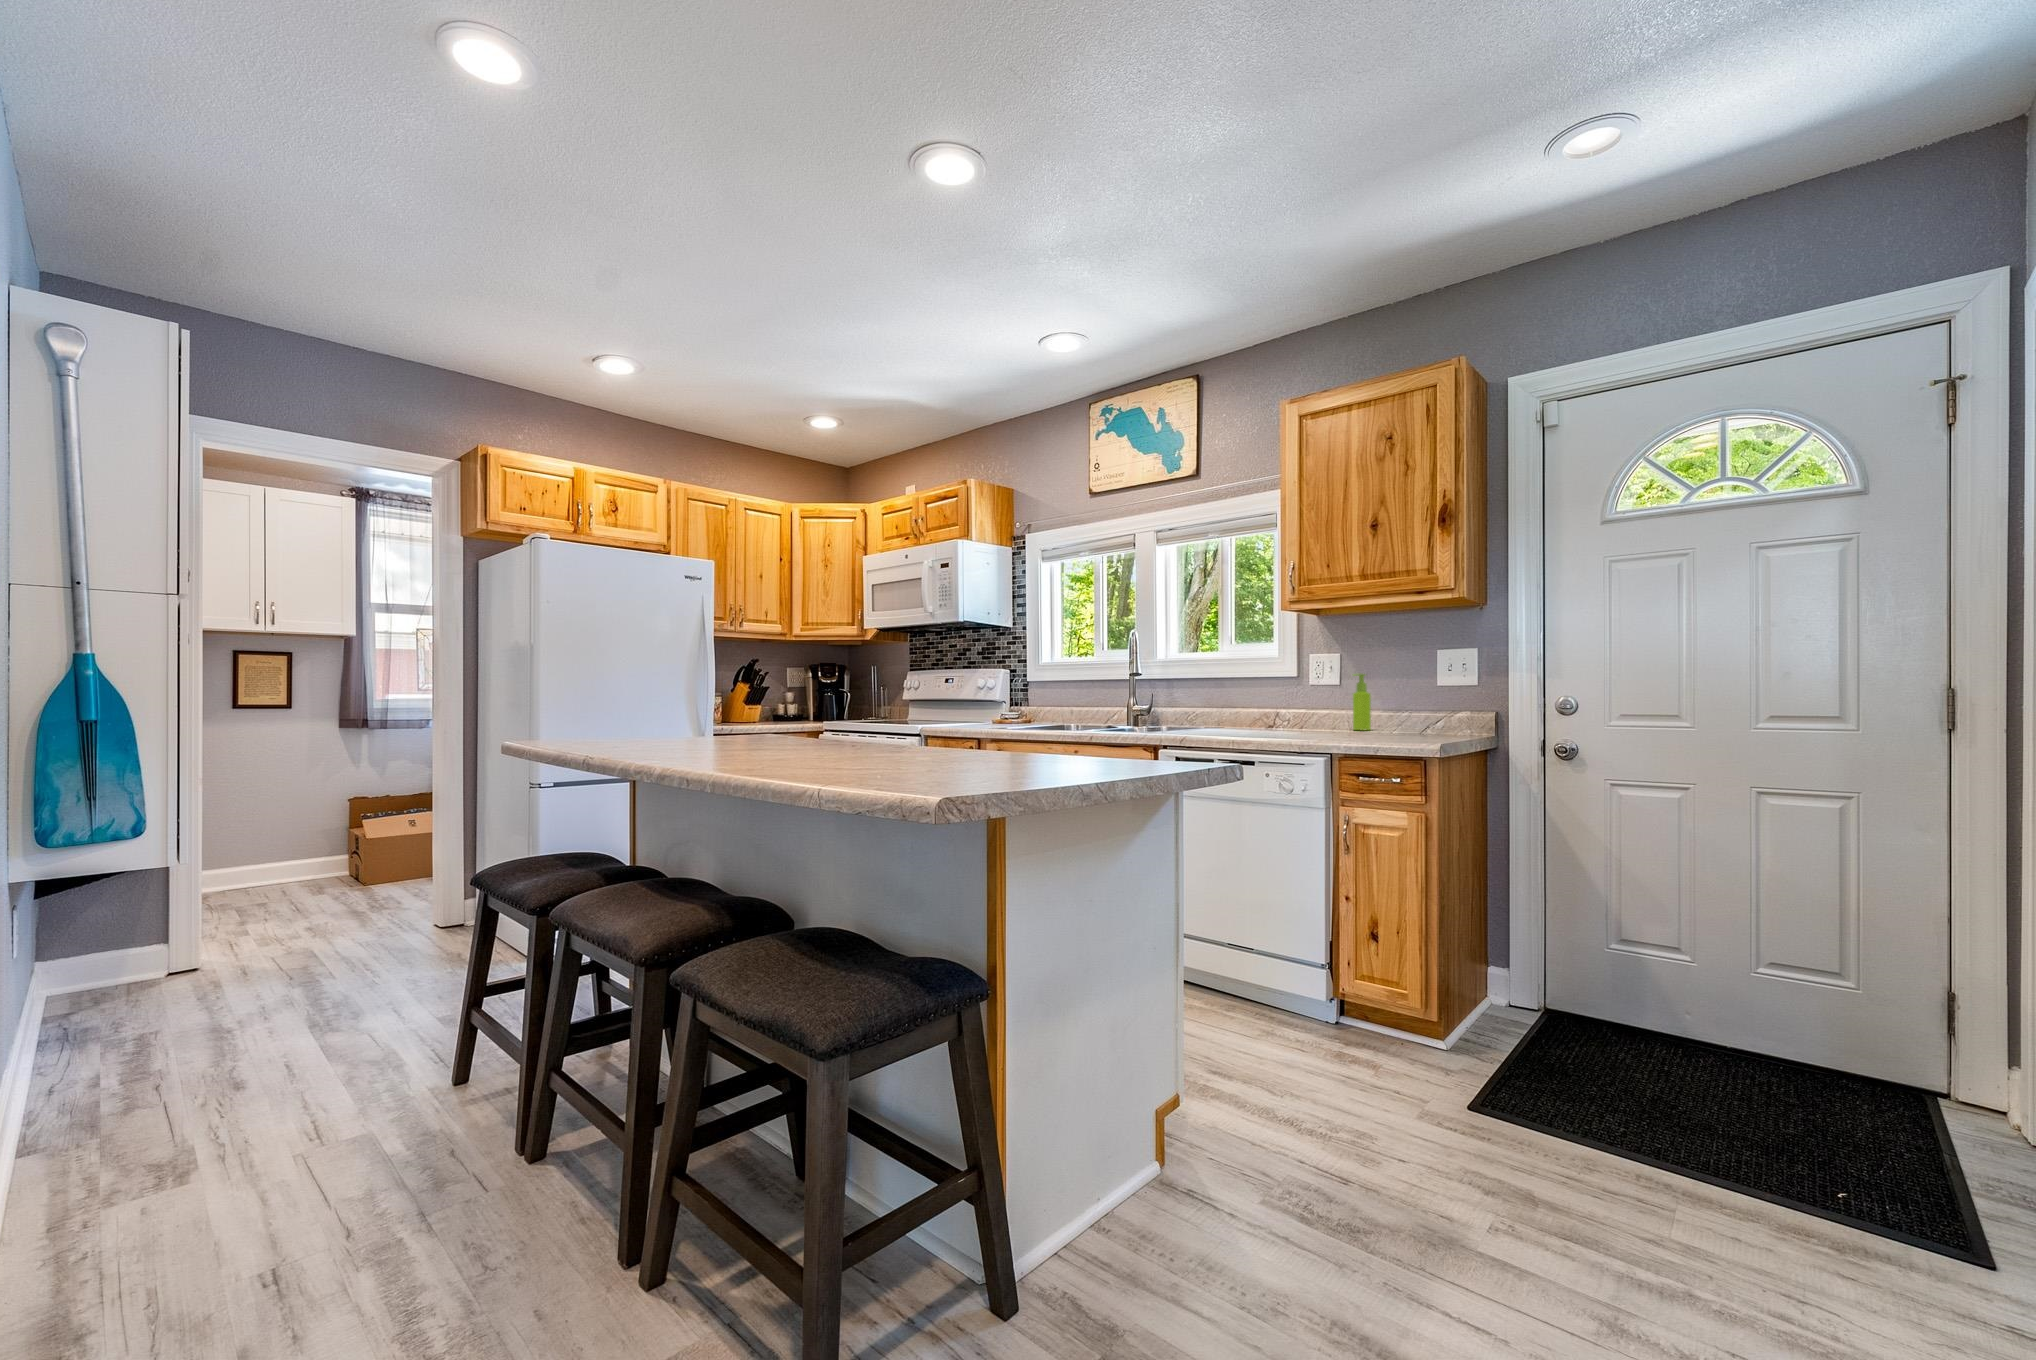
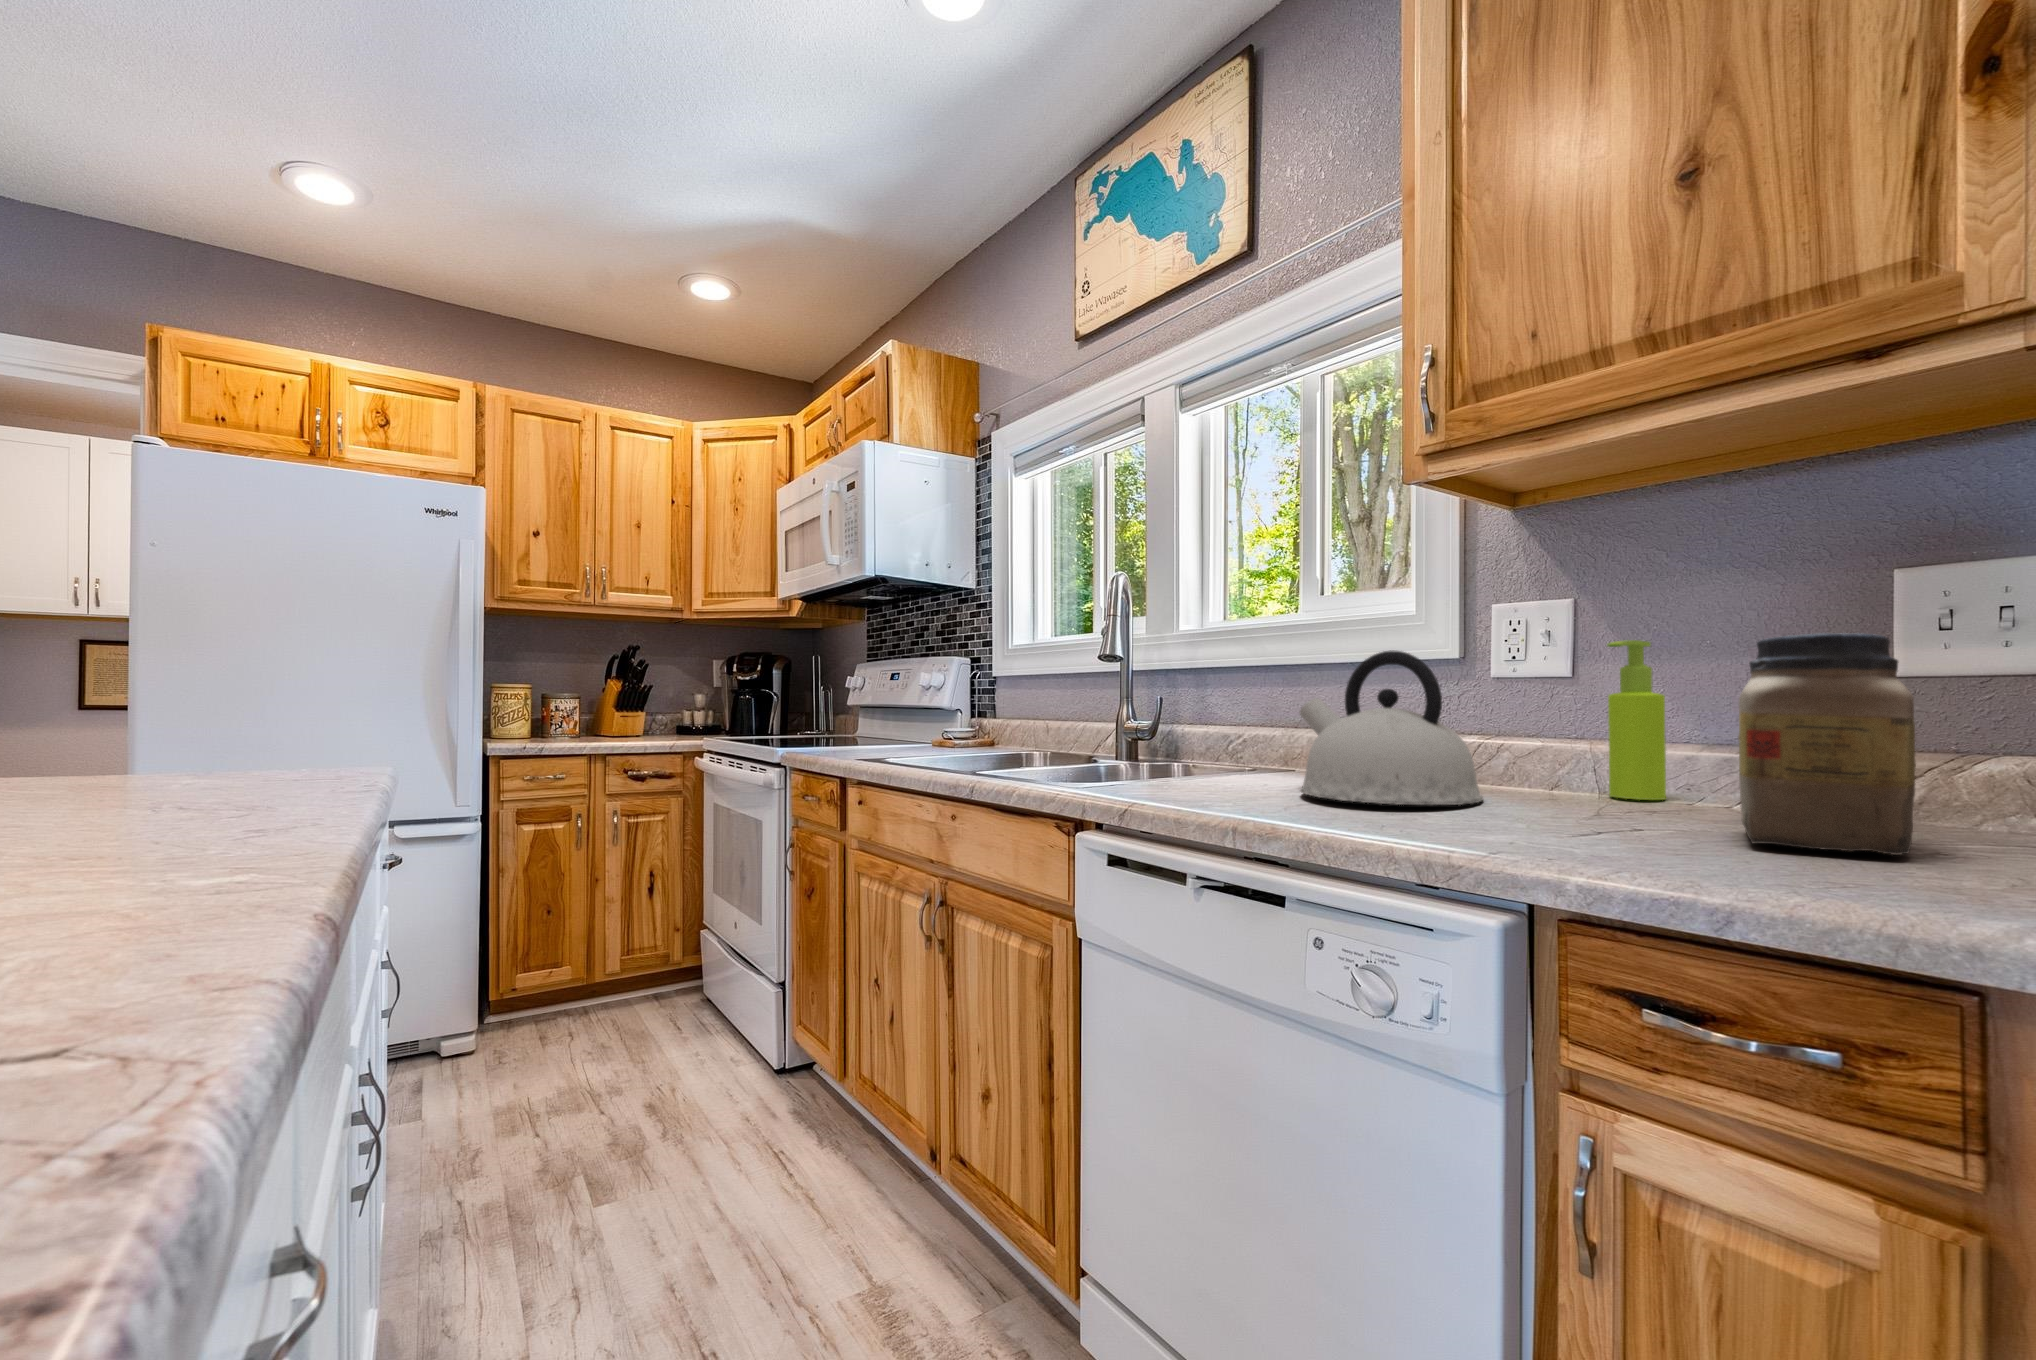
jar: none [1387,676,1427,738] -> present [1738,633,1916,855]
kettle: none [1242,677,1312,733] -> present [1299,650,1483,805]

